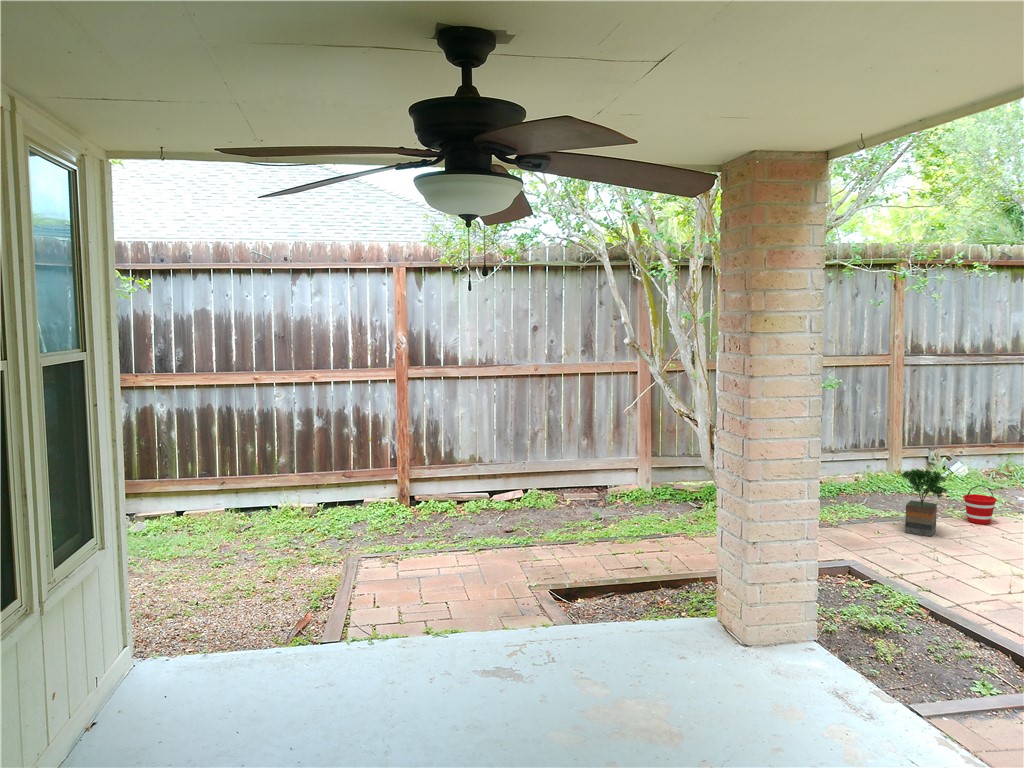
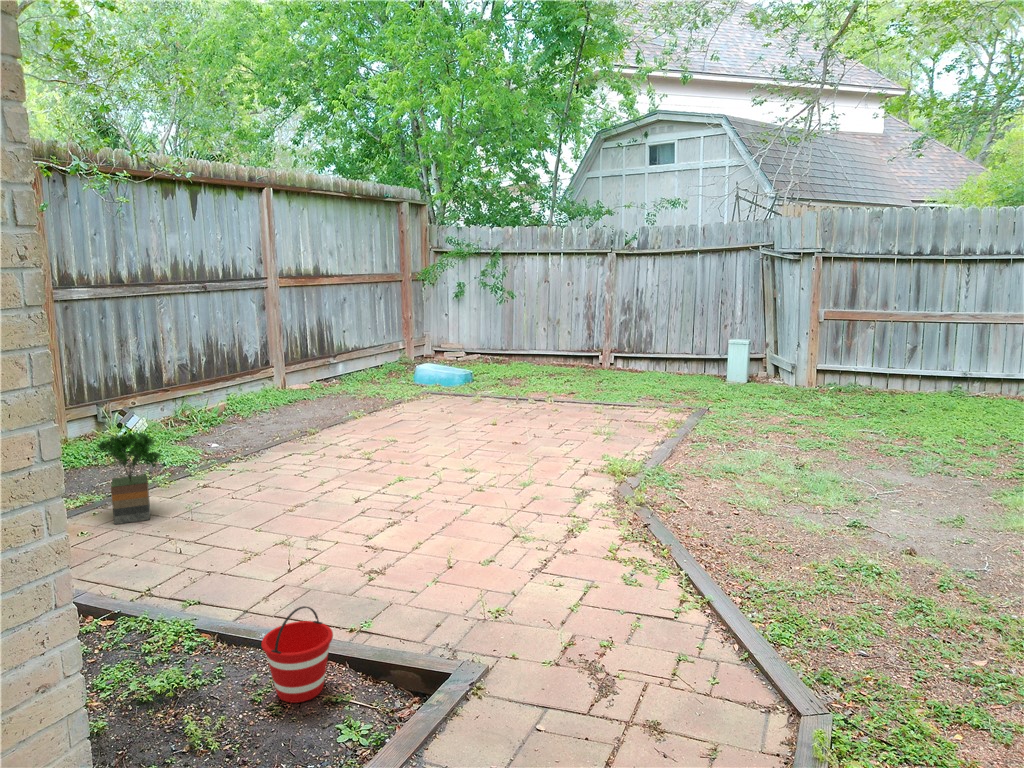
bucket: present [963,485,997,524] -> present [262,606,333,703]

